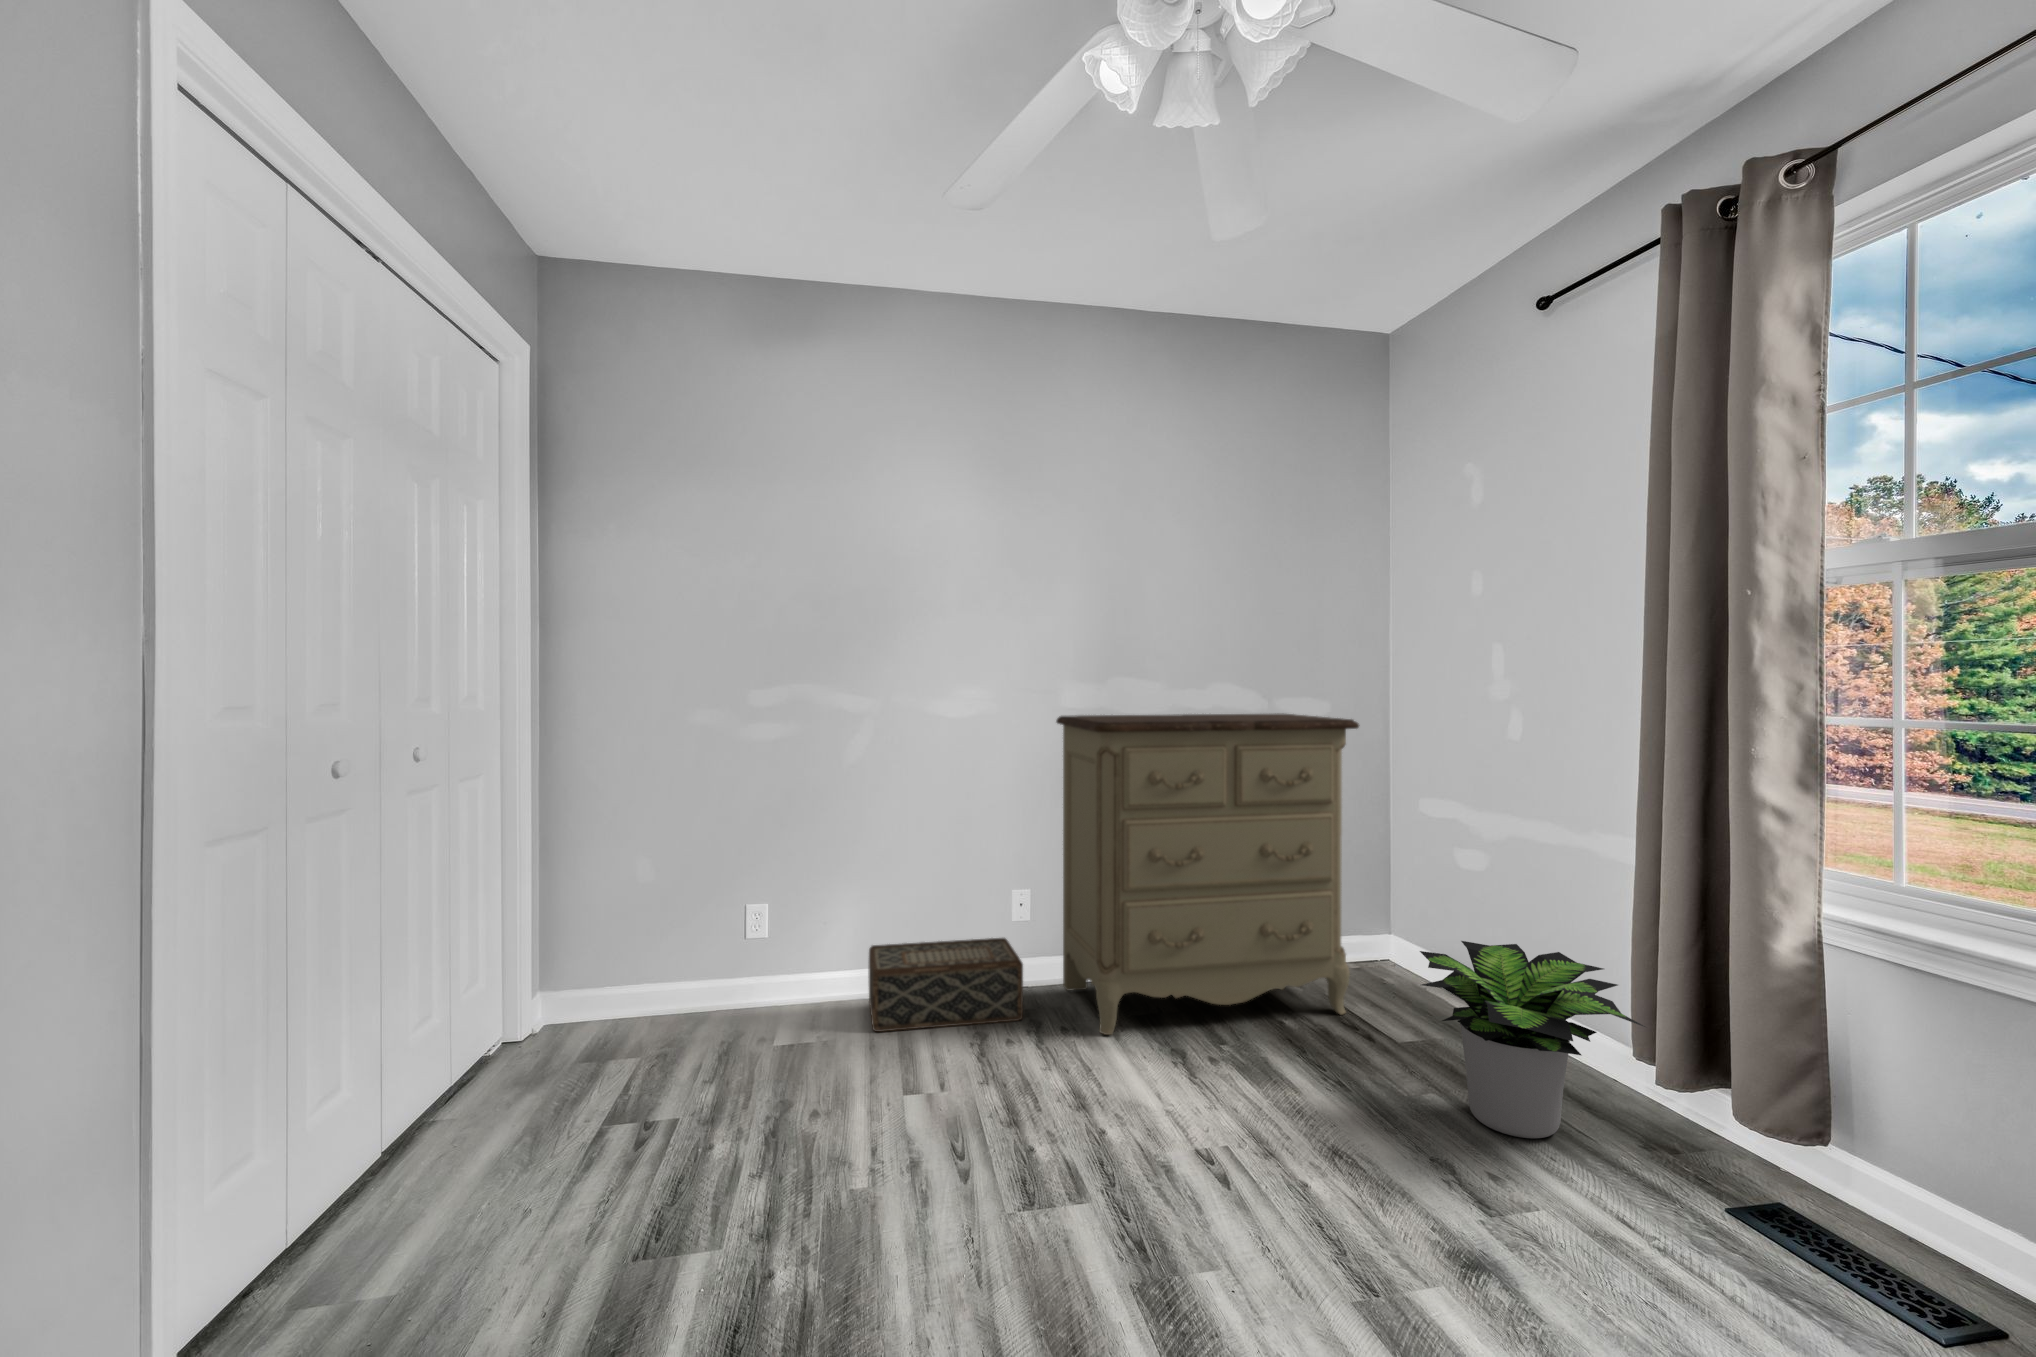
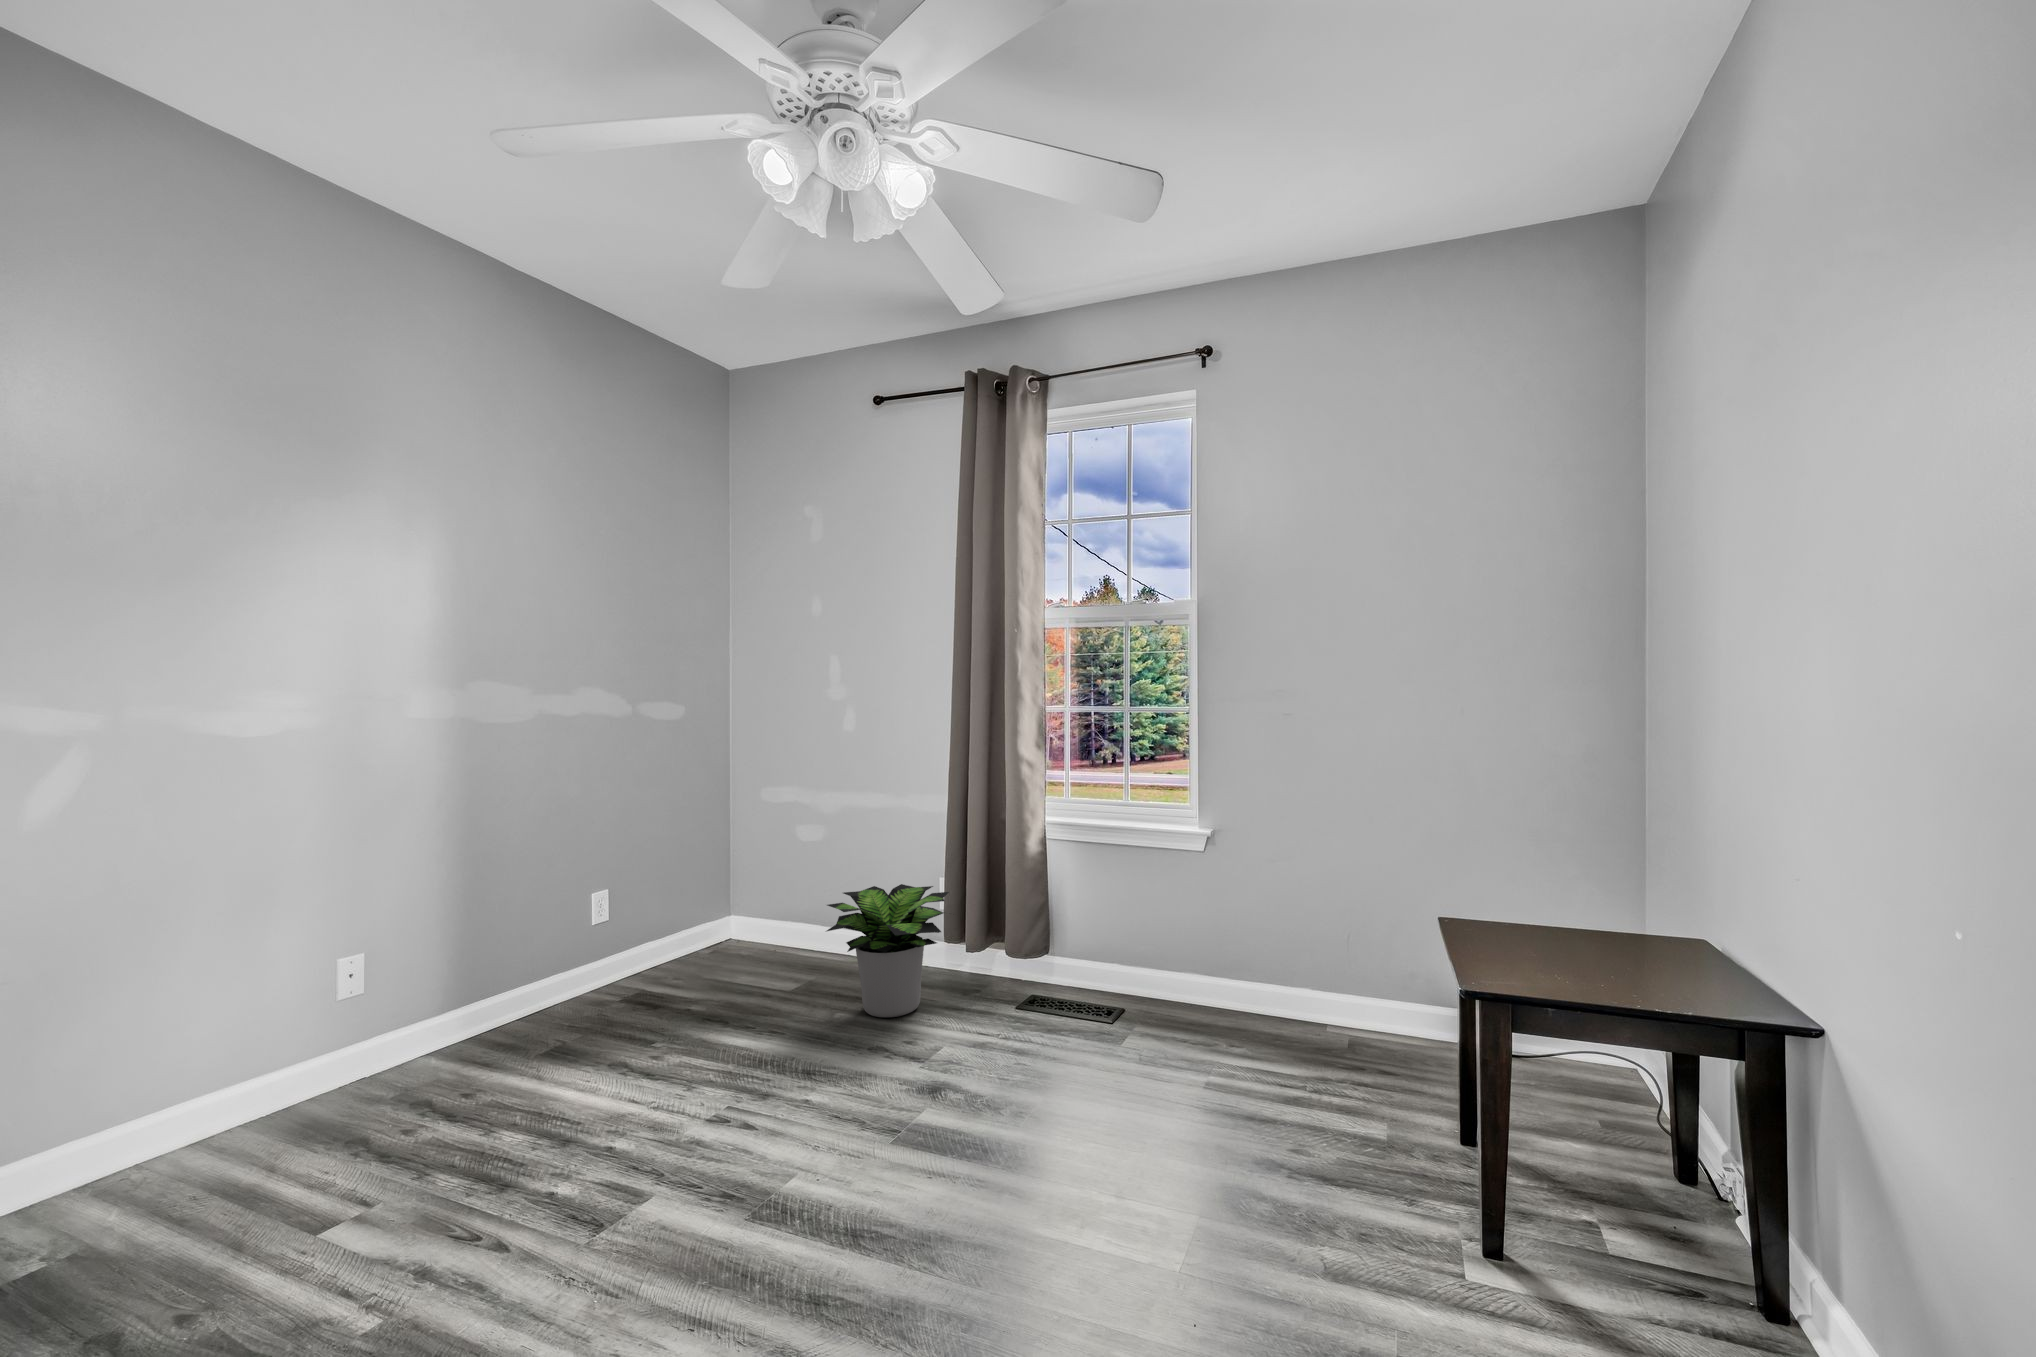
dresser: present [1056,714,1359,1035] -> none [416,735,736,1079]
woven basket: present [869,938,1023,1032] -> none [129,1025,412,1199]

